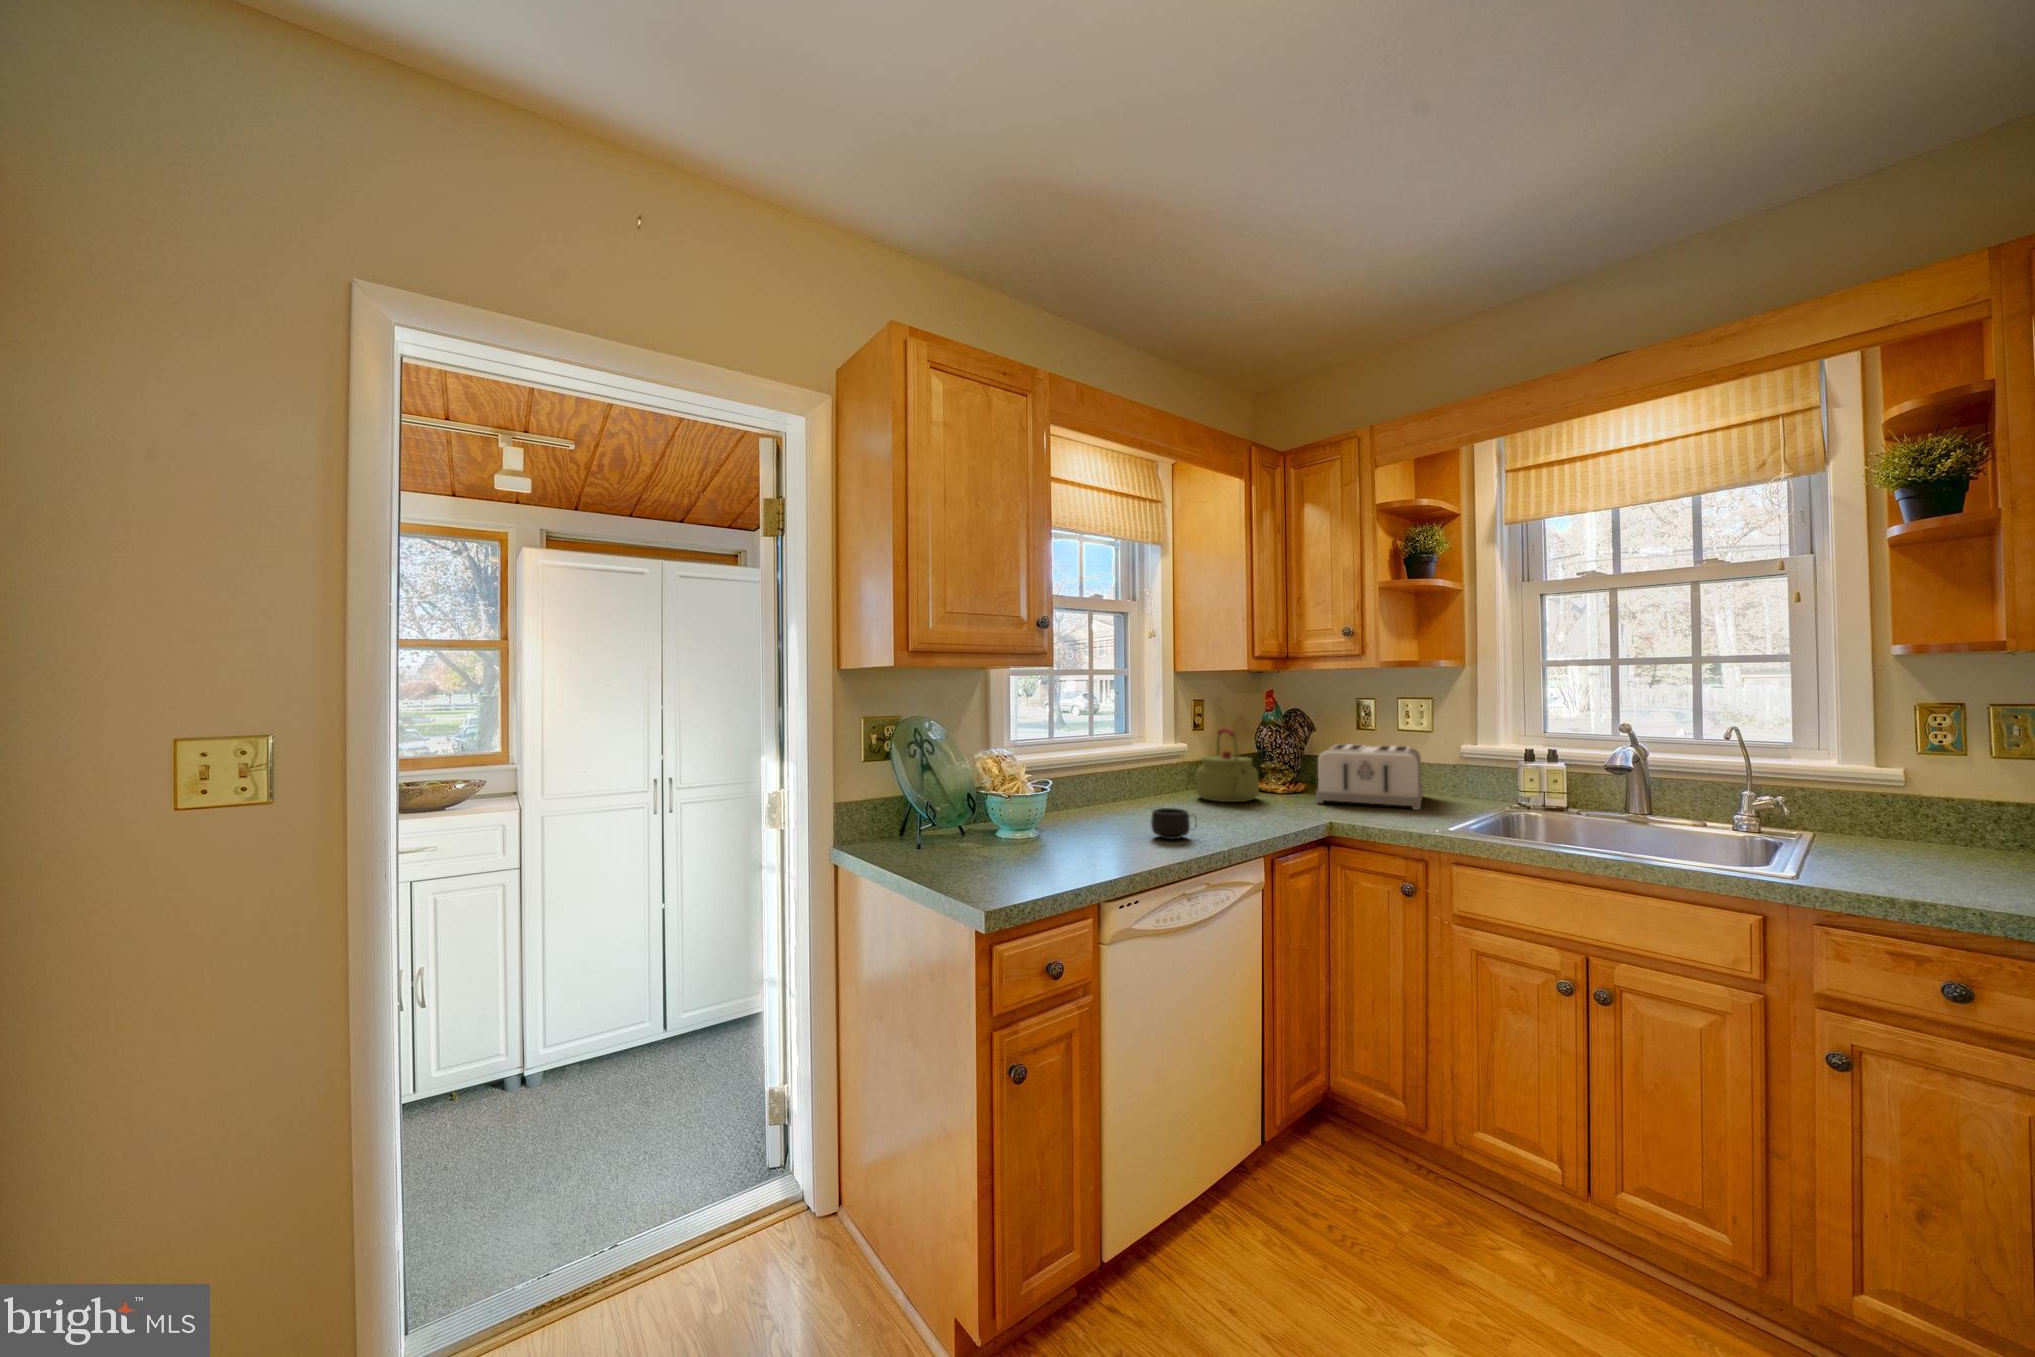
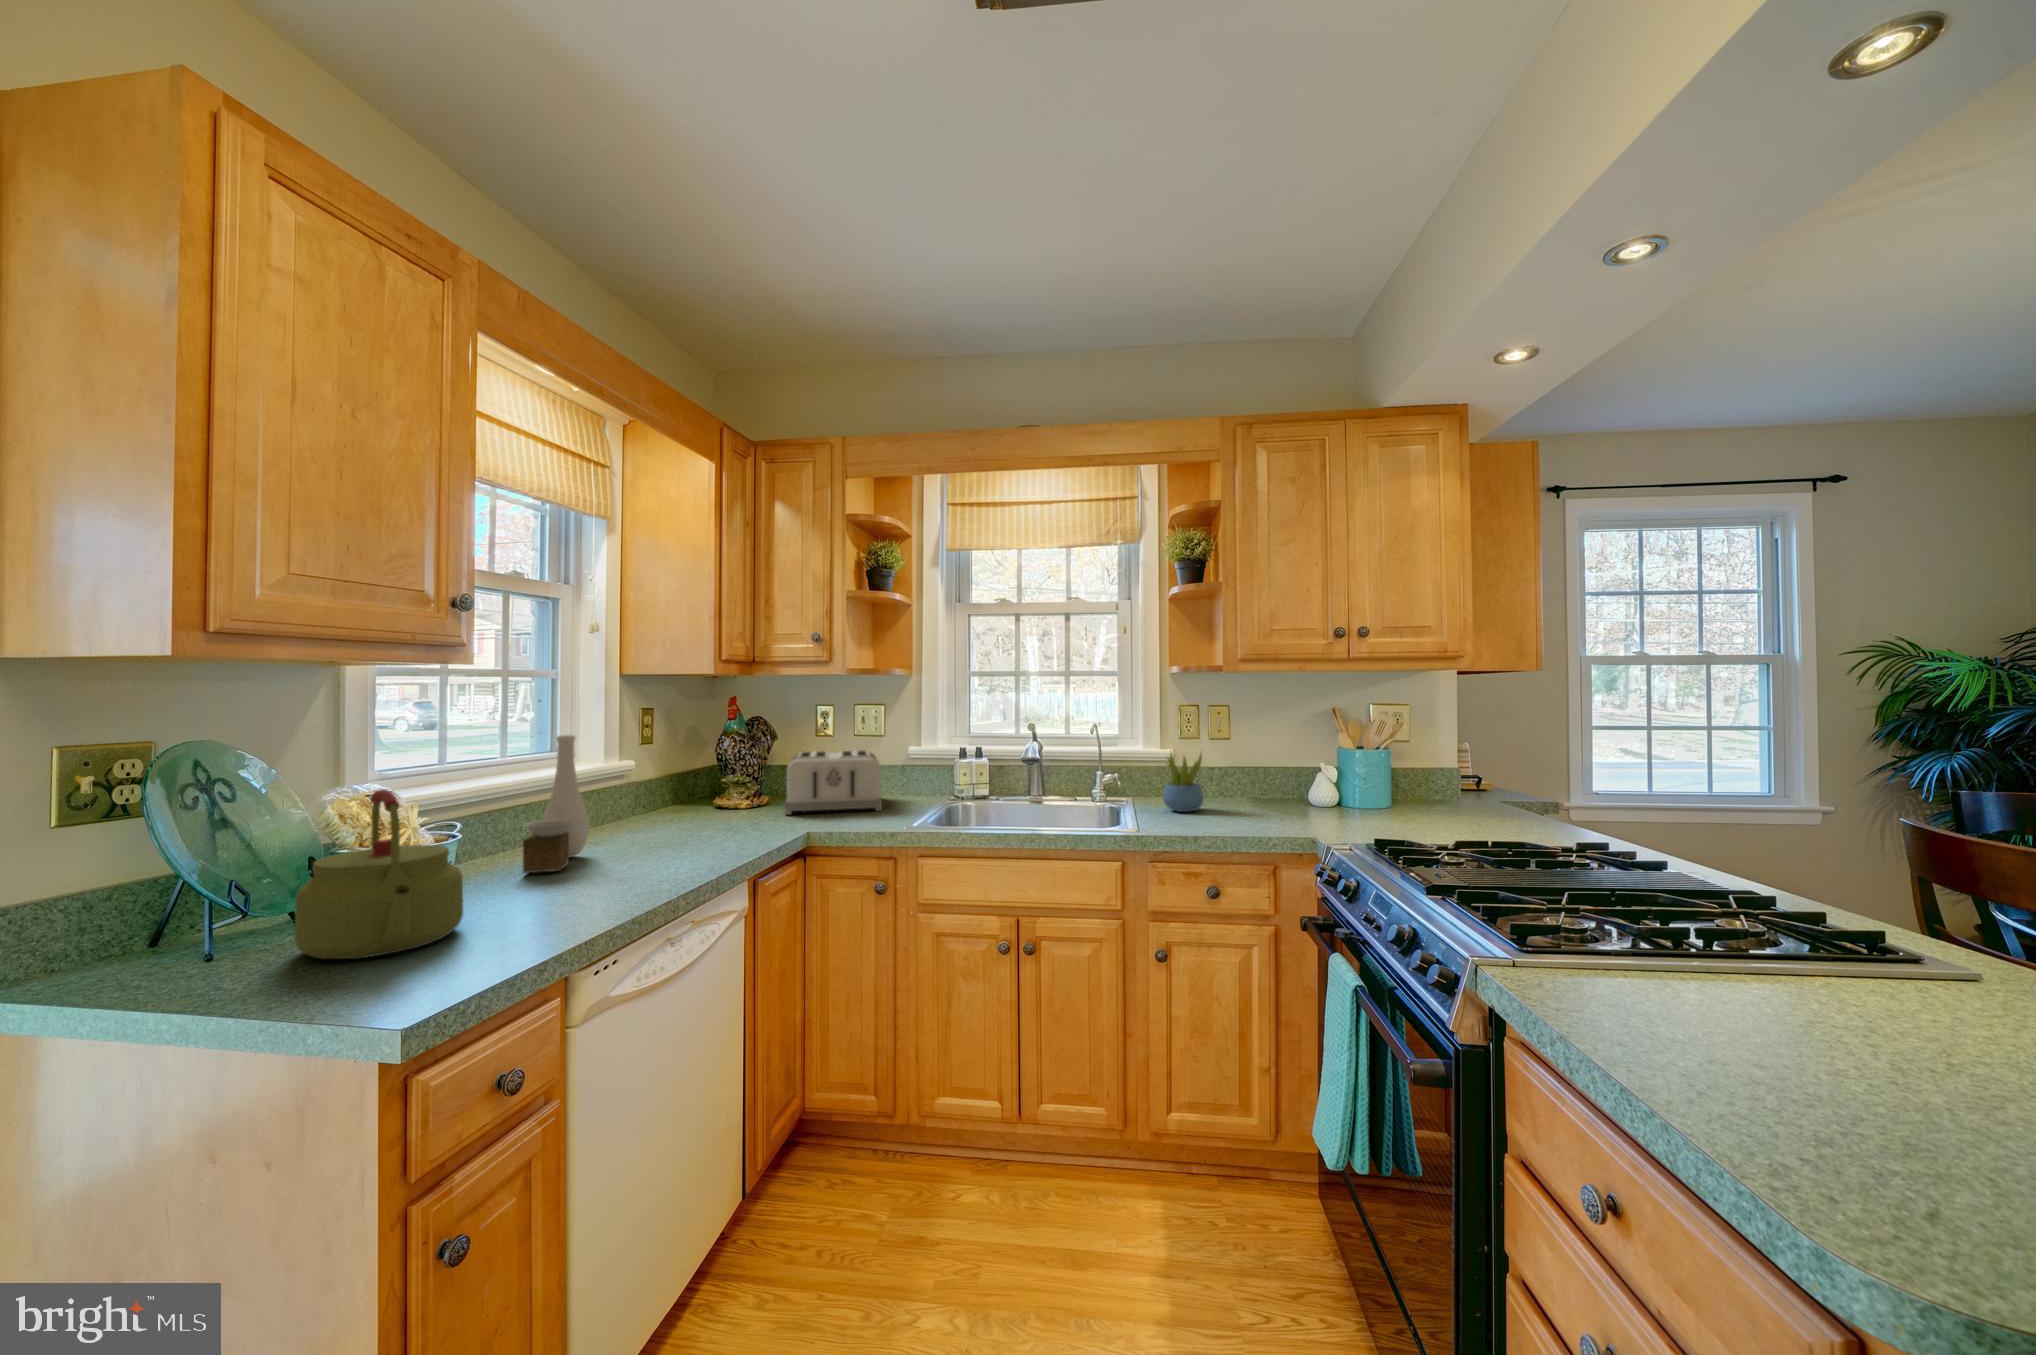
vase: none [1092,720,1142,826] -> present [523,735,589,873]
kettle: present [1196,728,1259,802] -> present [294,789,463,959]
succulent plant: none [1867,767,1961,863] -> present [1163,753,1204,812]
mug: present [1151,808,1190,839] -> none [616,839,674,878]

